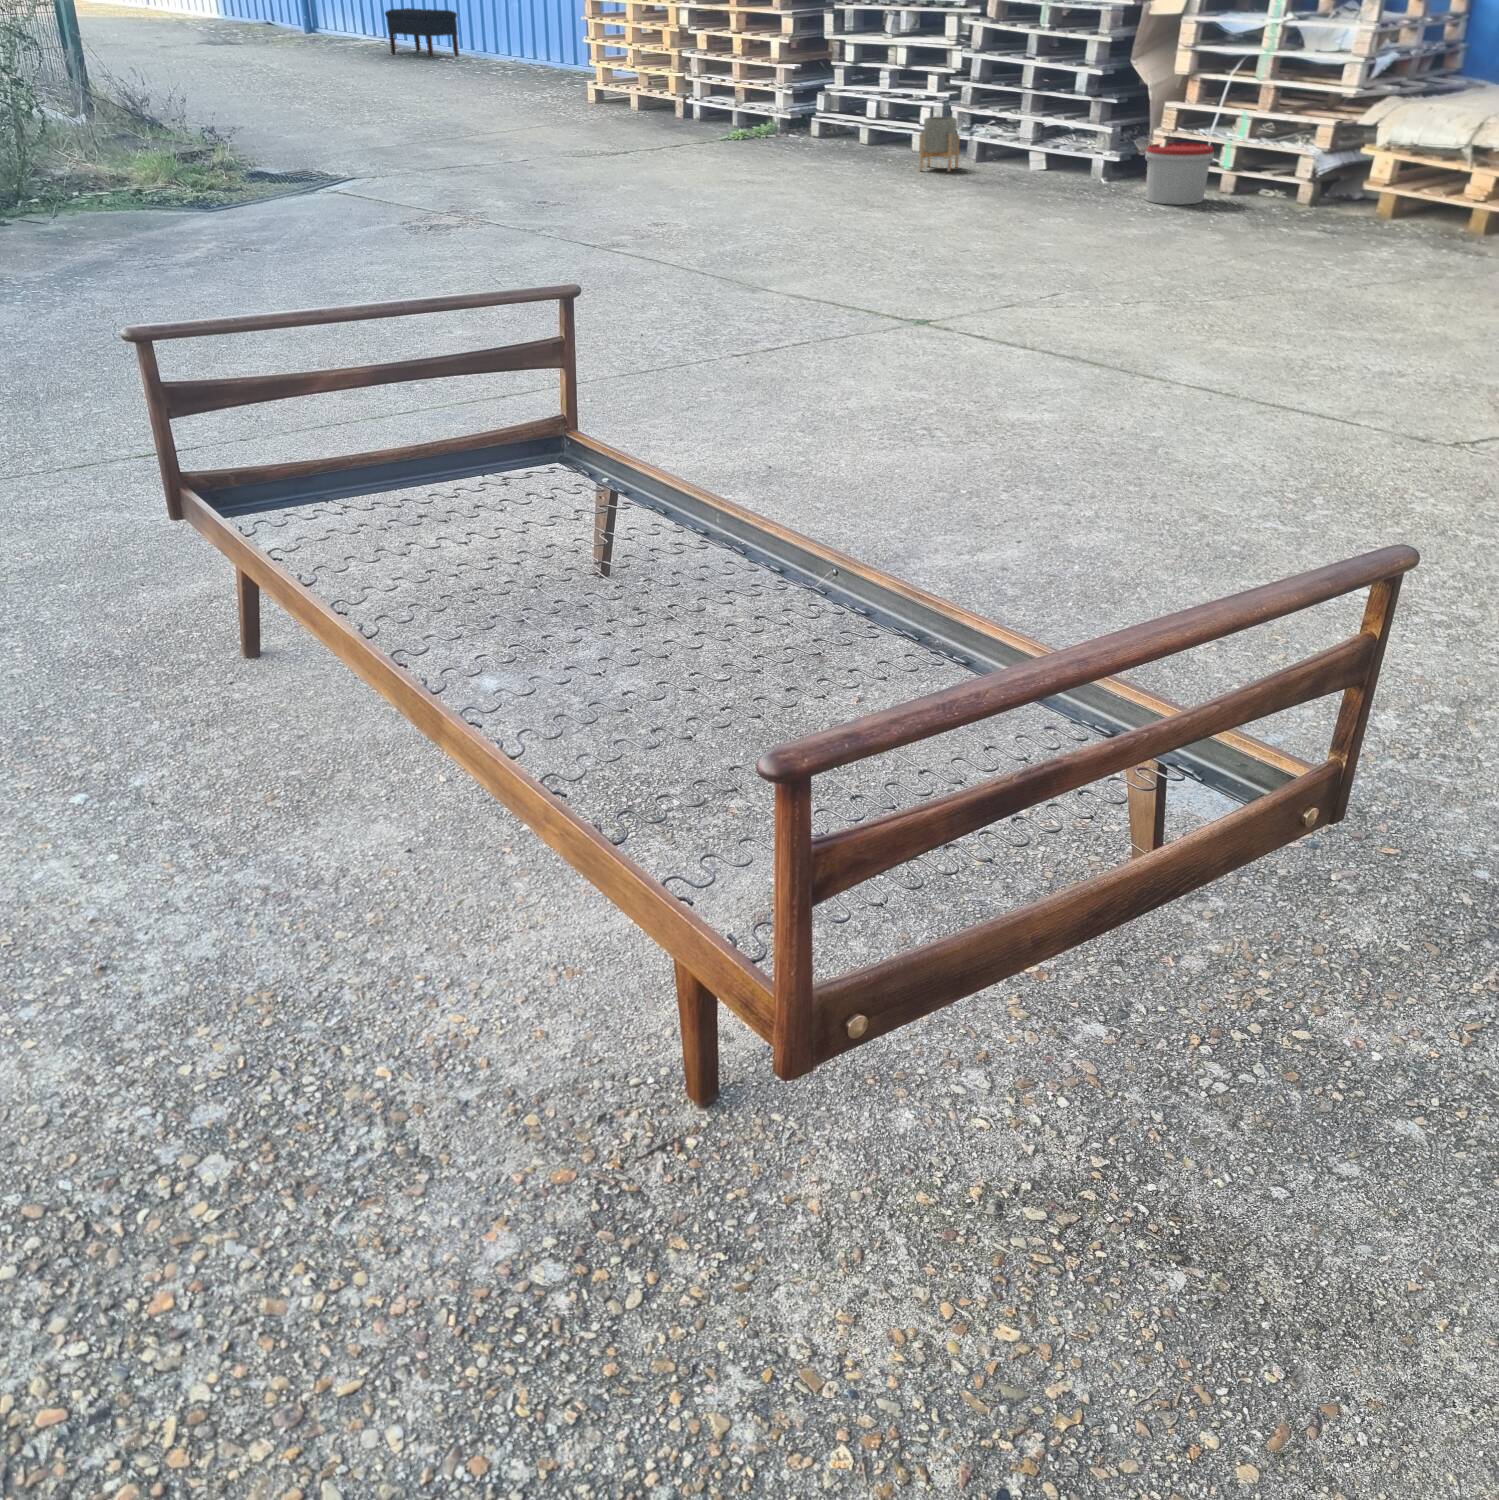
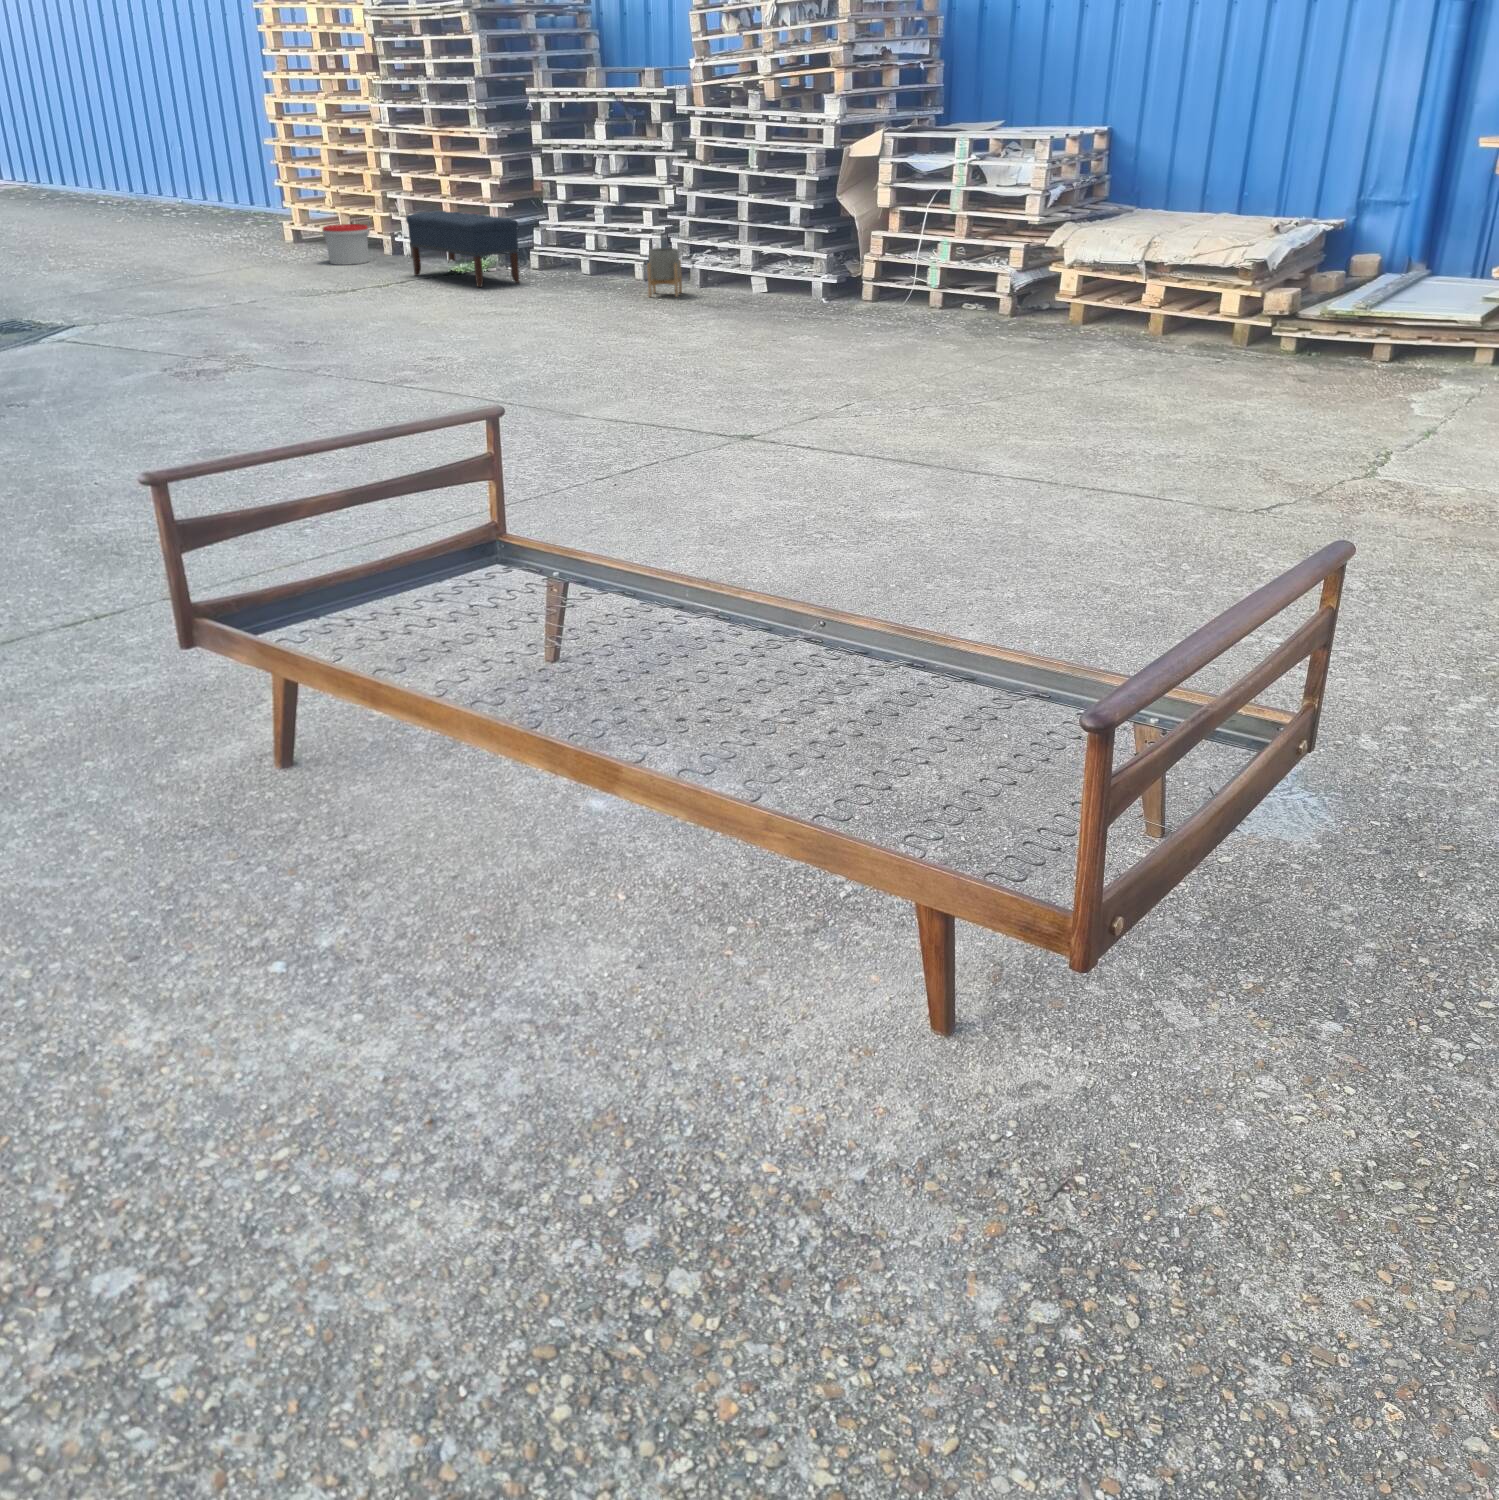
bench: present [385,8,459,58] -> present [406,211,520,287]
bucket: present [1145,143,1214,205] -> present [322,224,369,265]

